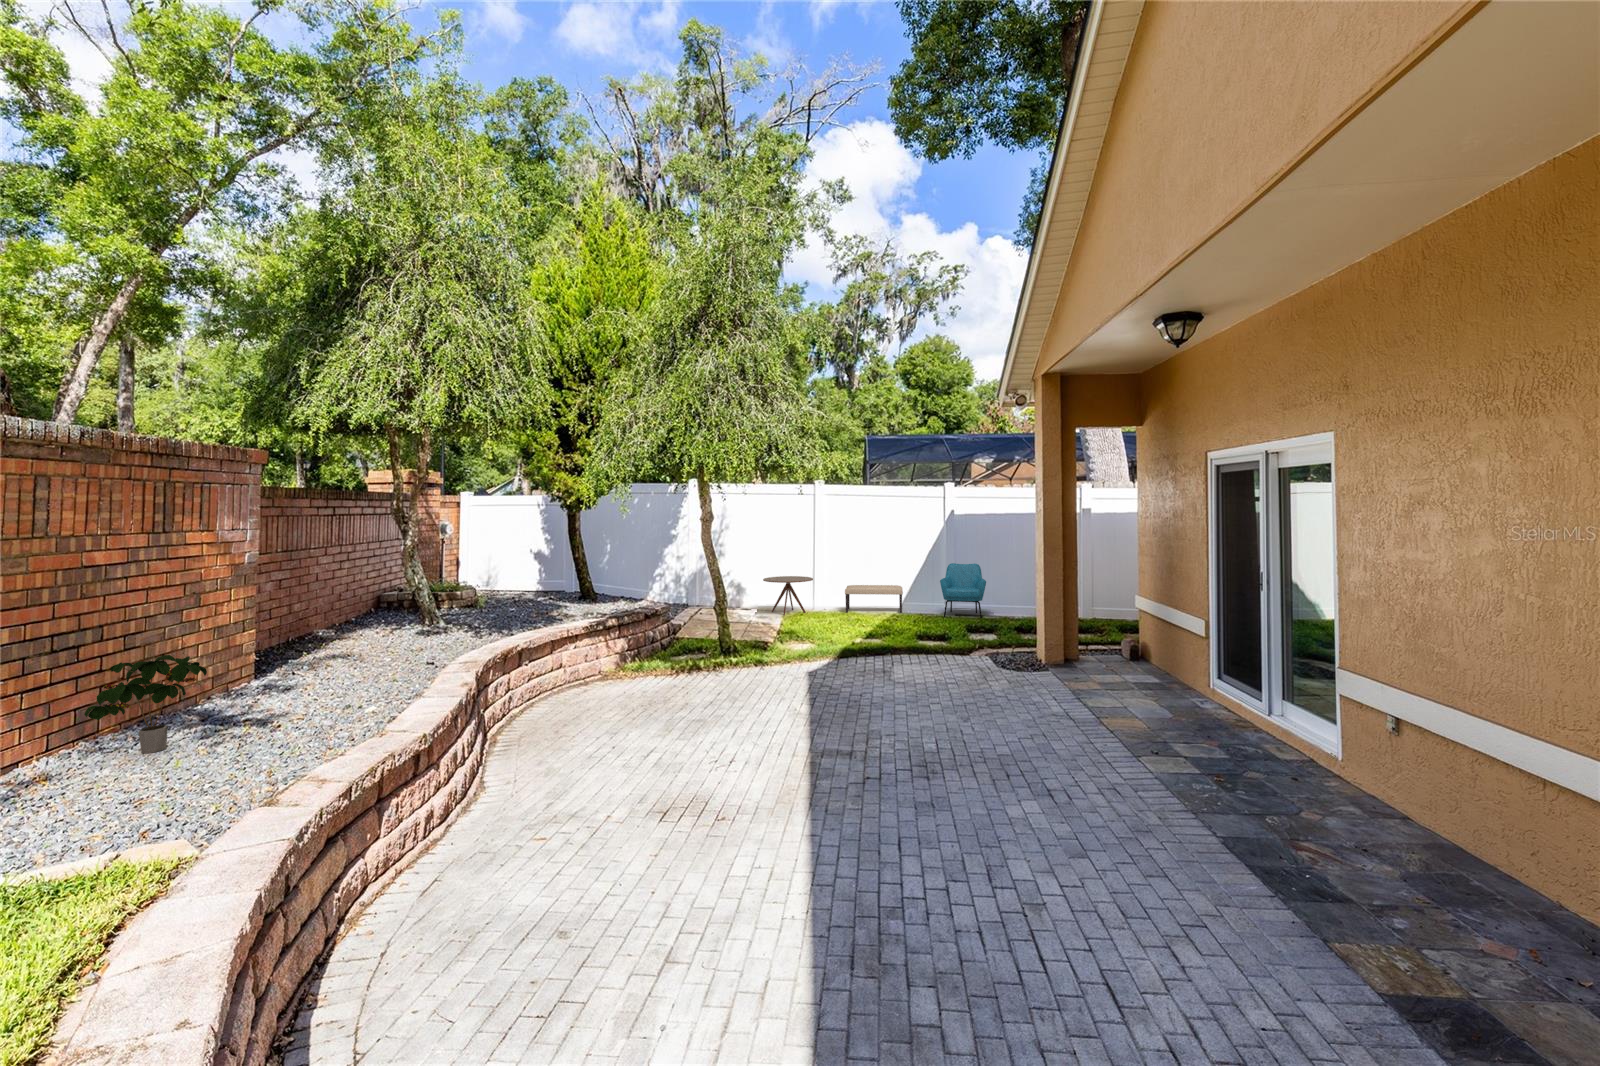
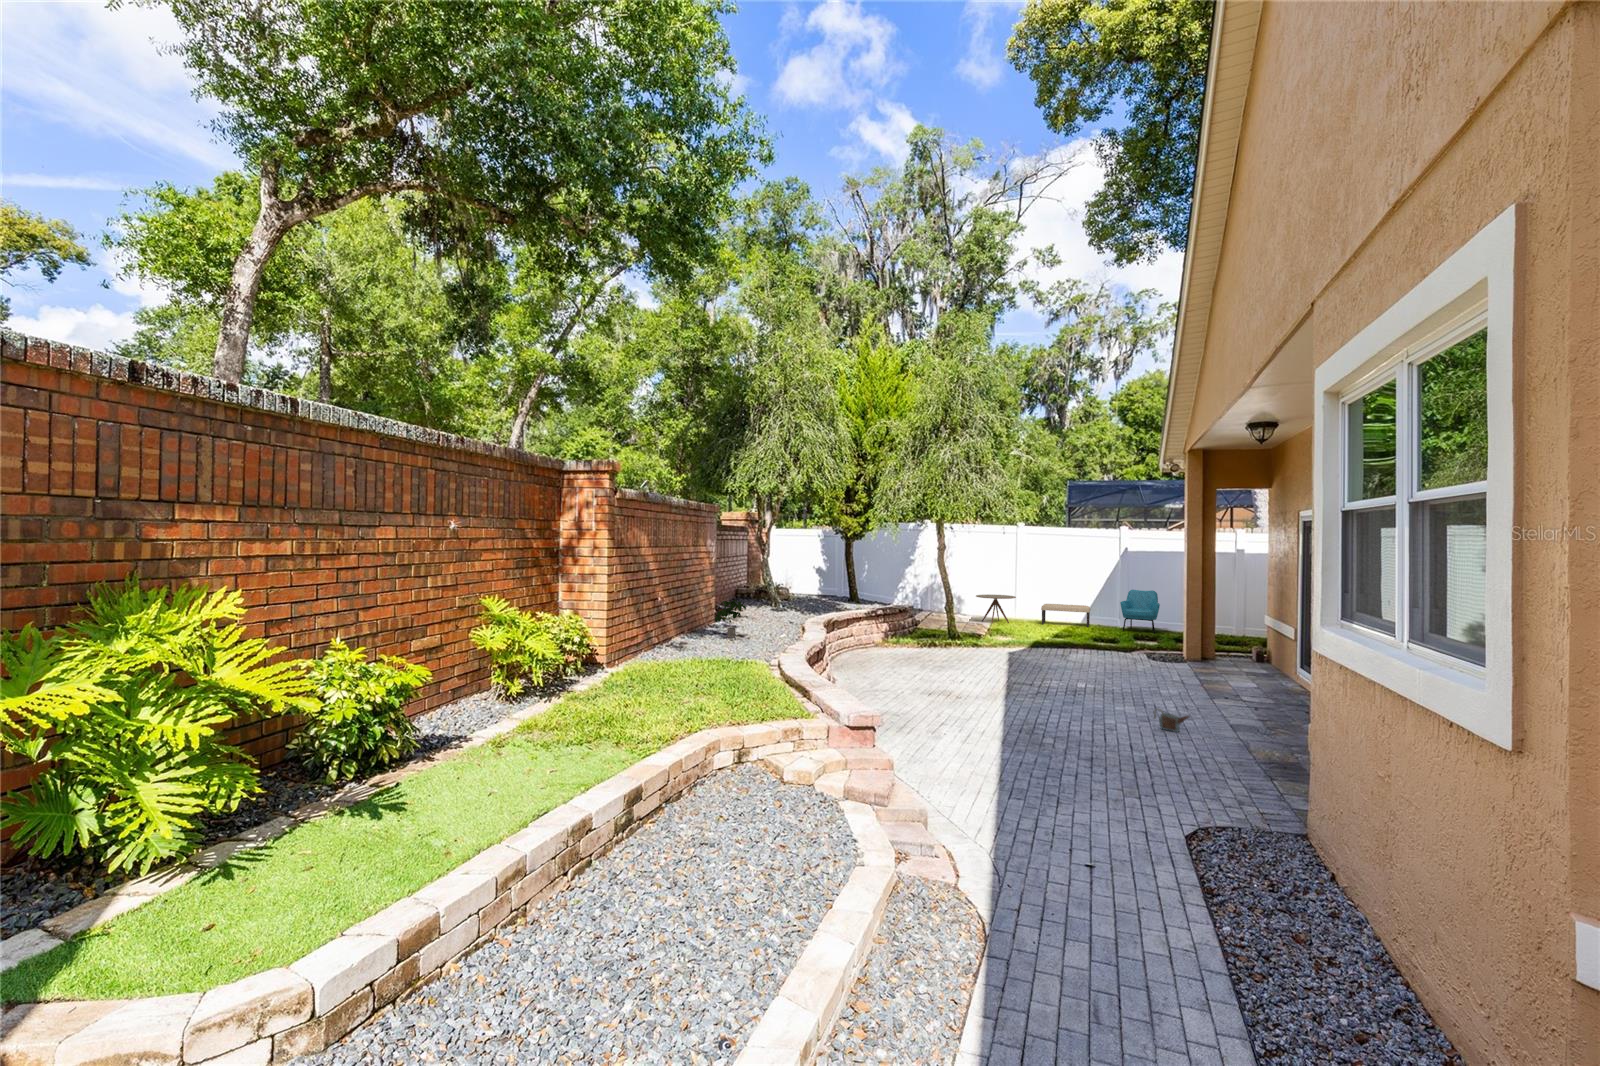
watering can: none [1164,891,1268,960] -> present [1153,709,1189,732]

